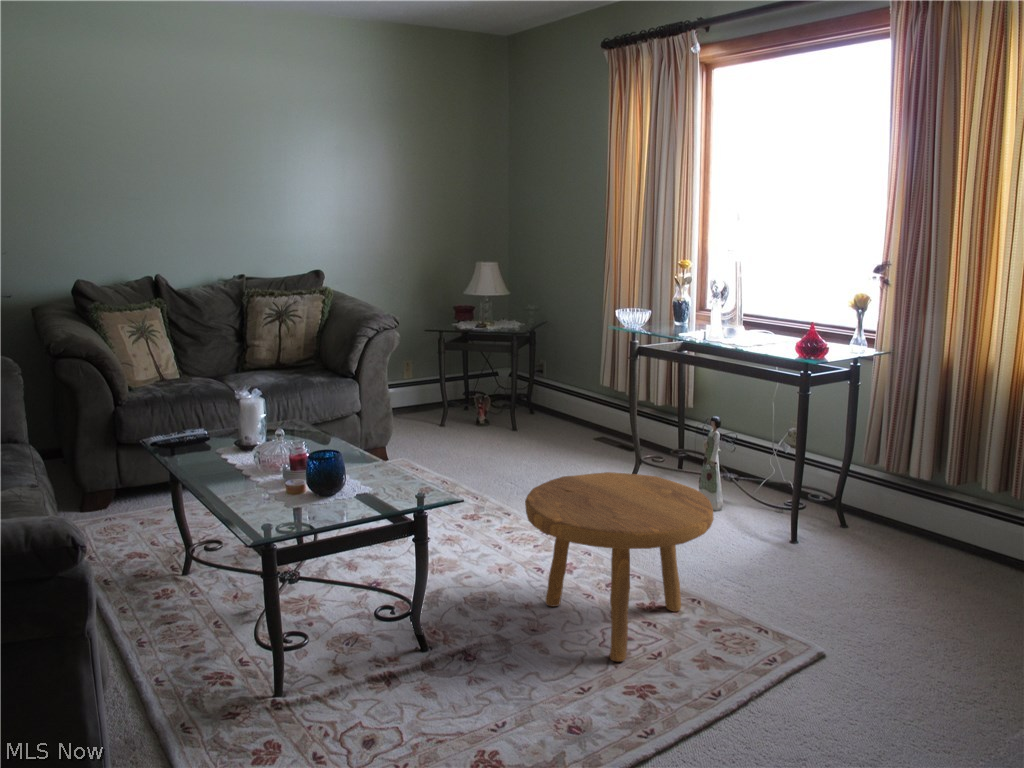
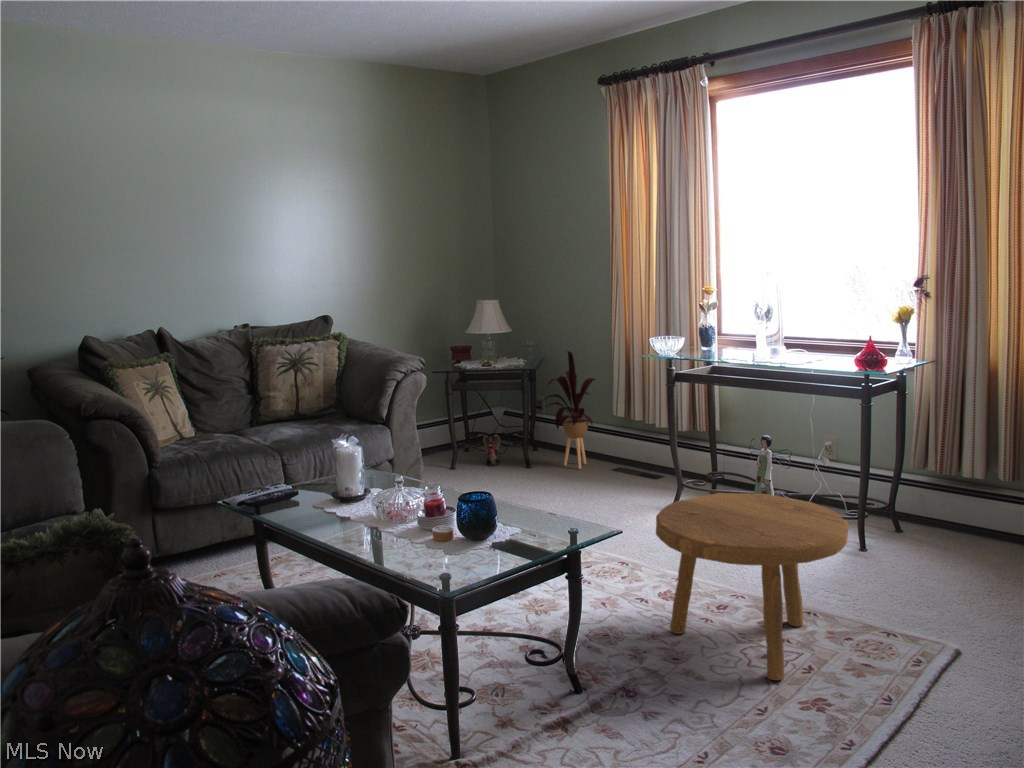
house plant: none [520,318,589,436] -> present [542,351,595,469]

